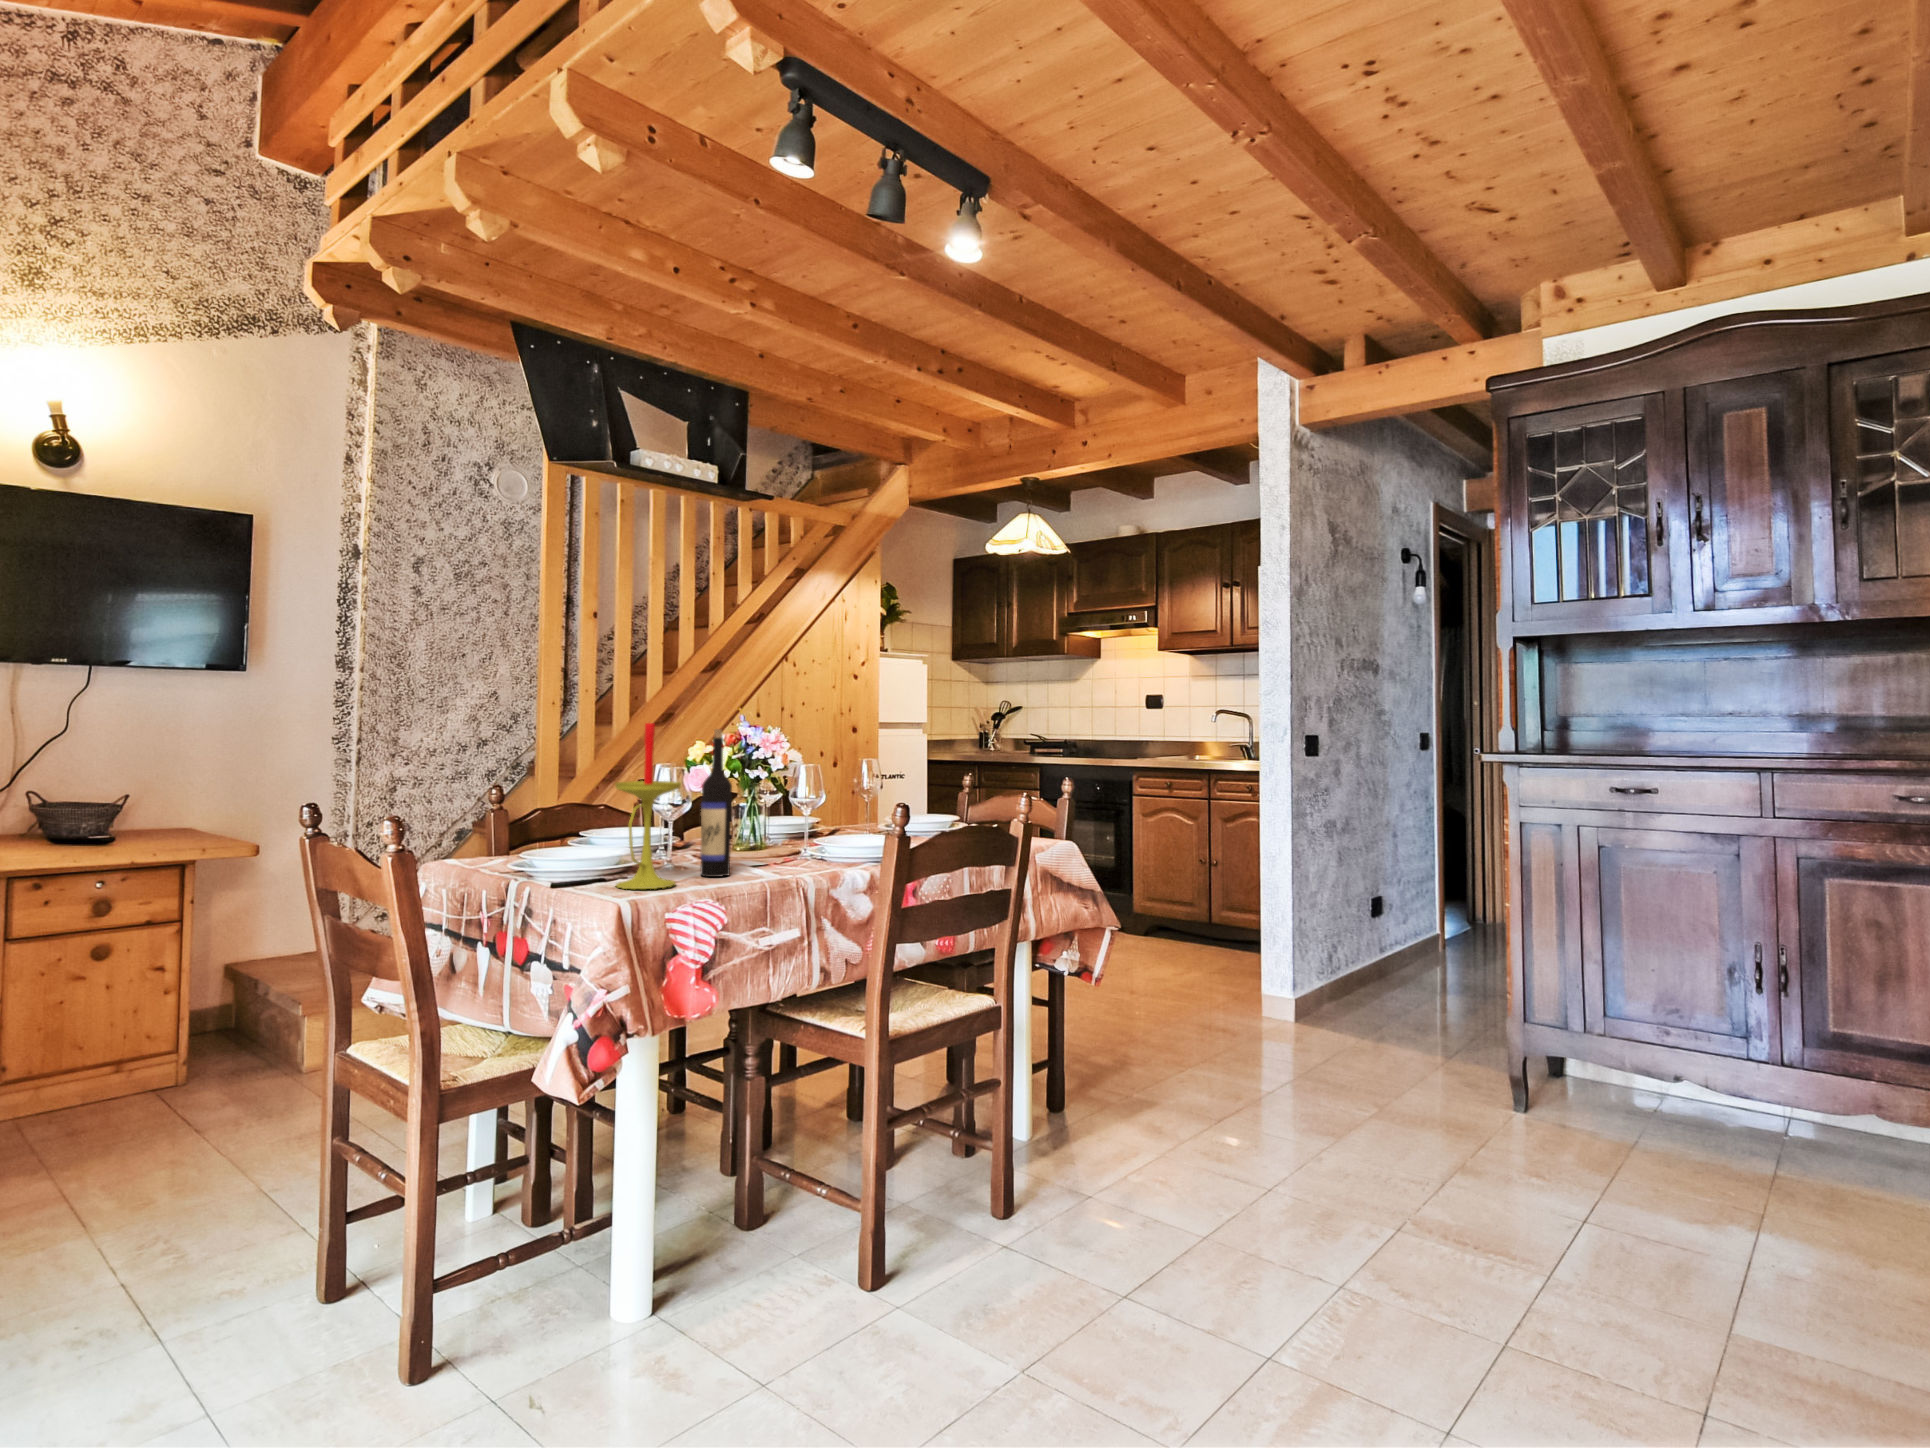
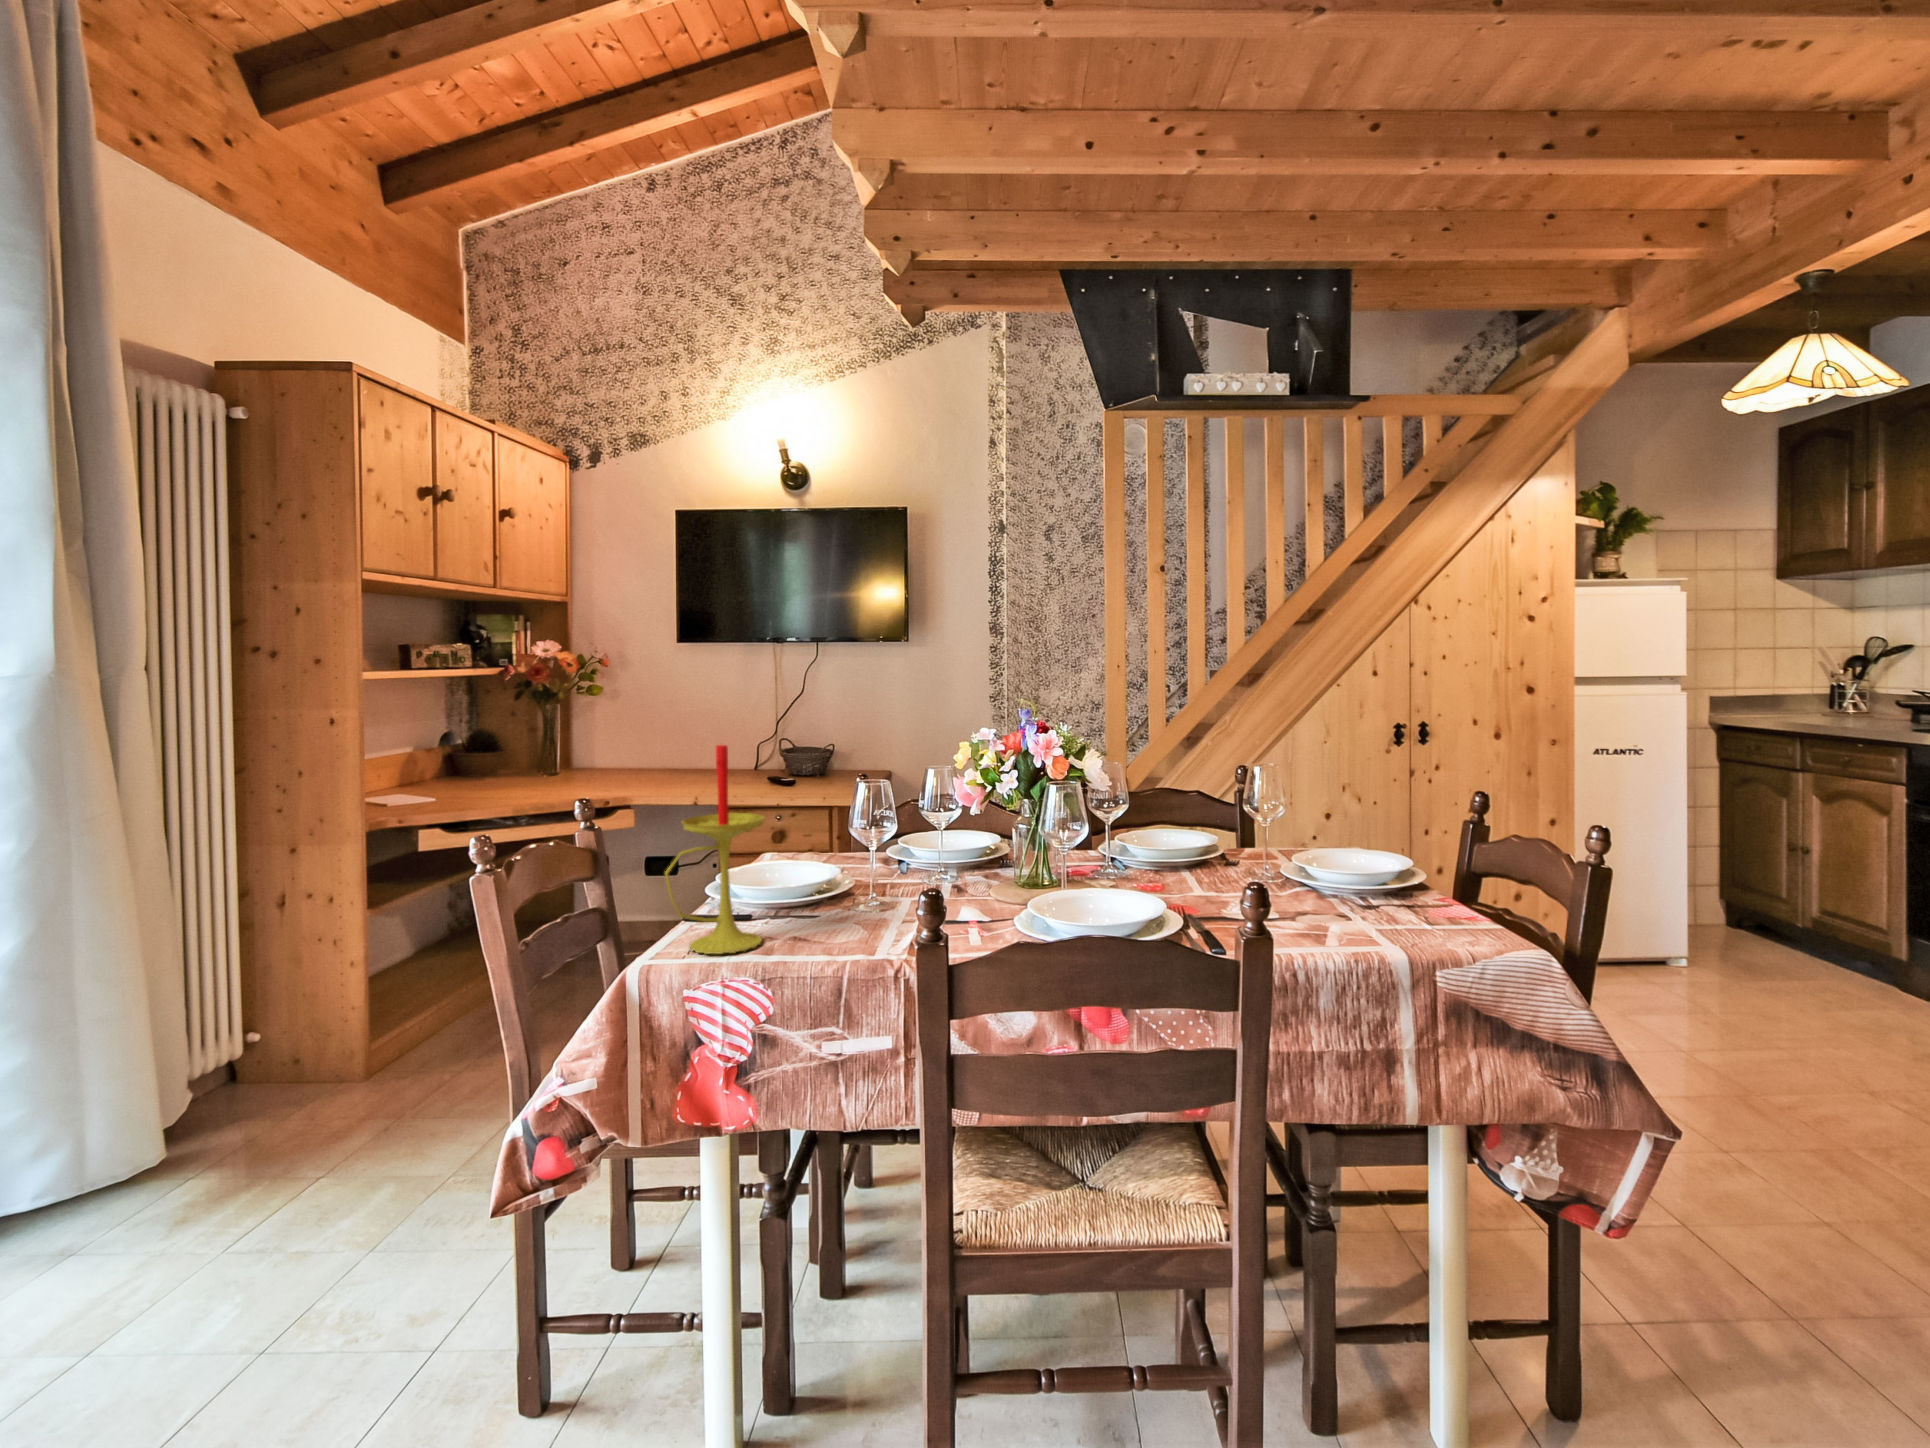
wine bottle: present [700,729,732,877] -> none [818,749,858,943]

